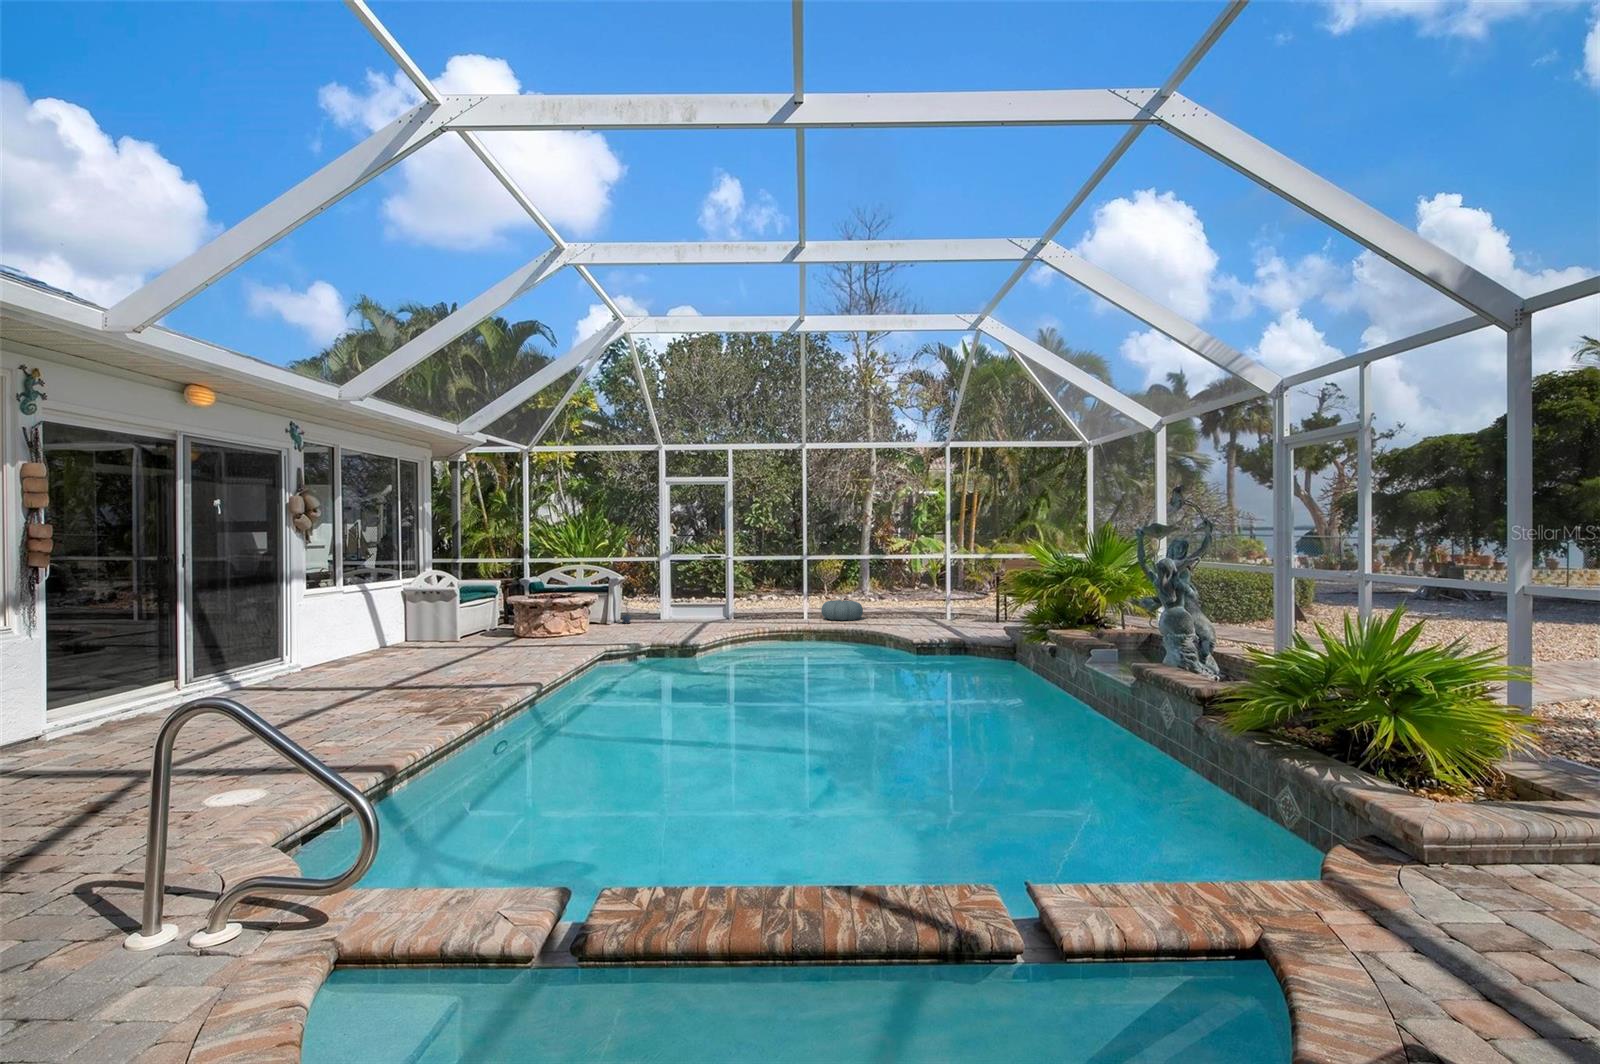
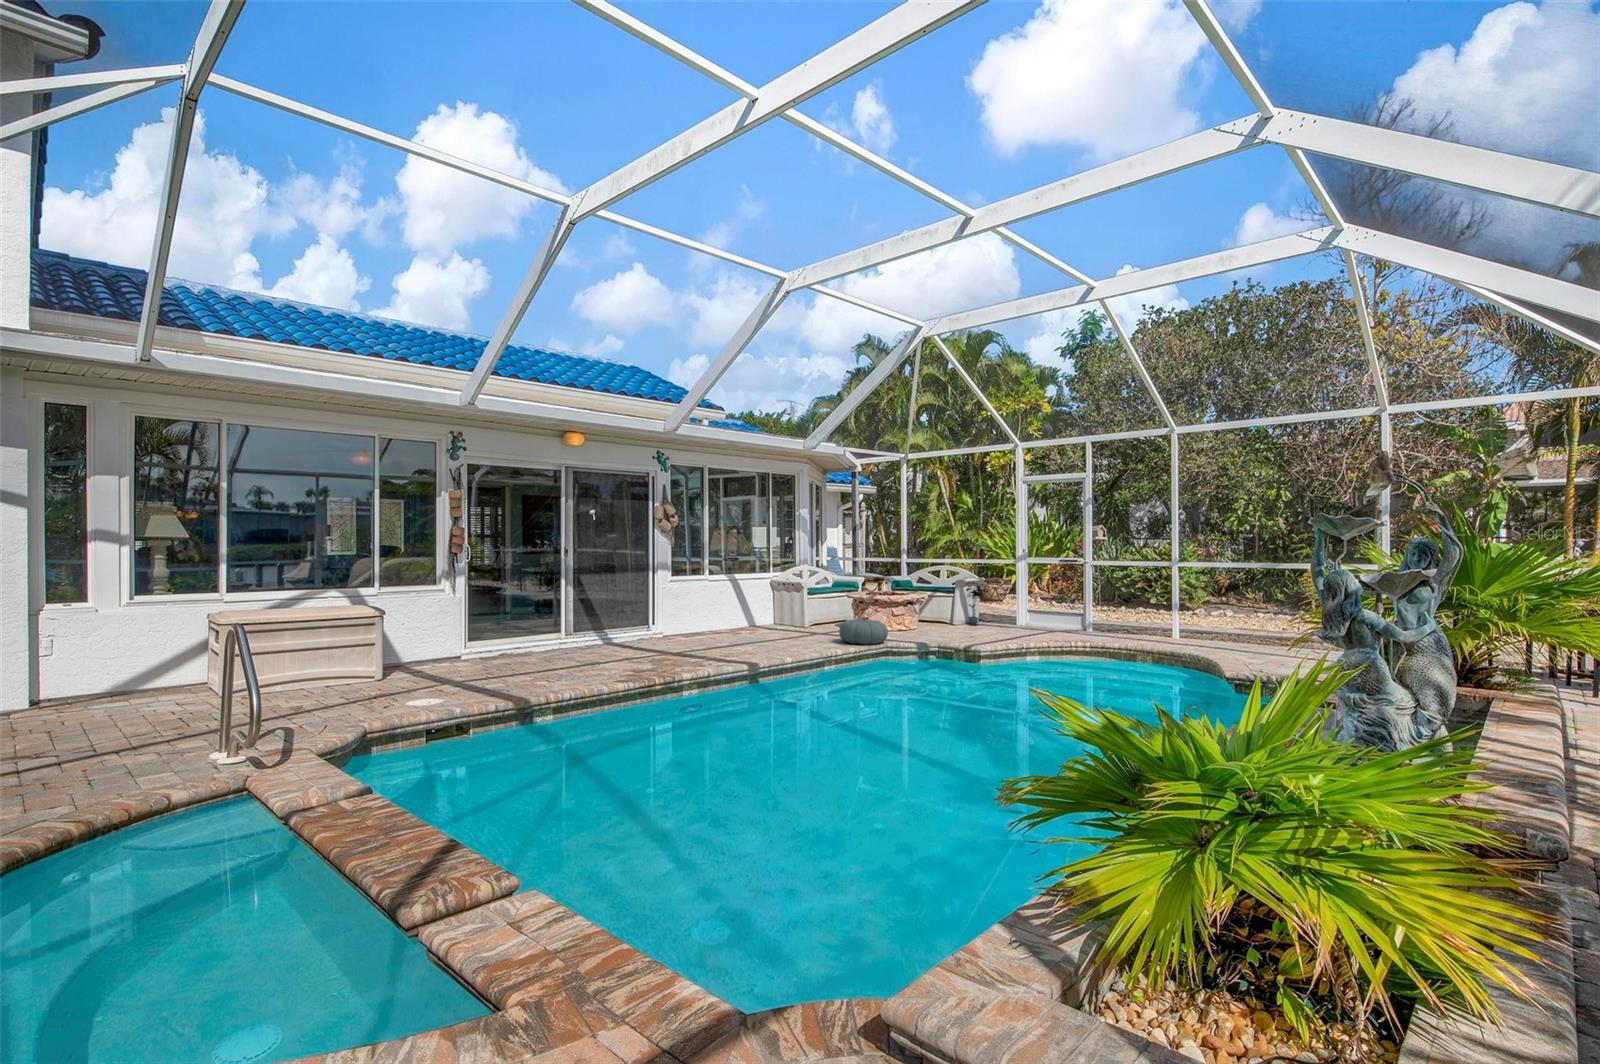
pouf: present [821,600,863,621] -> present [839,619,888,645]

